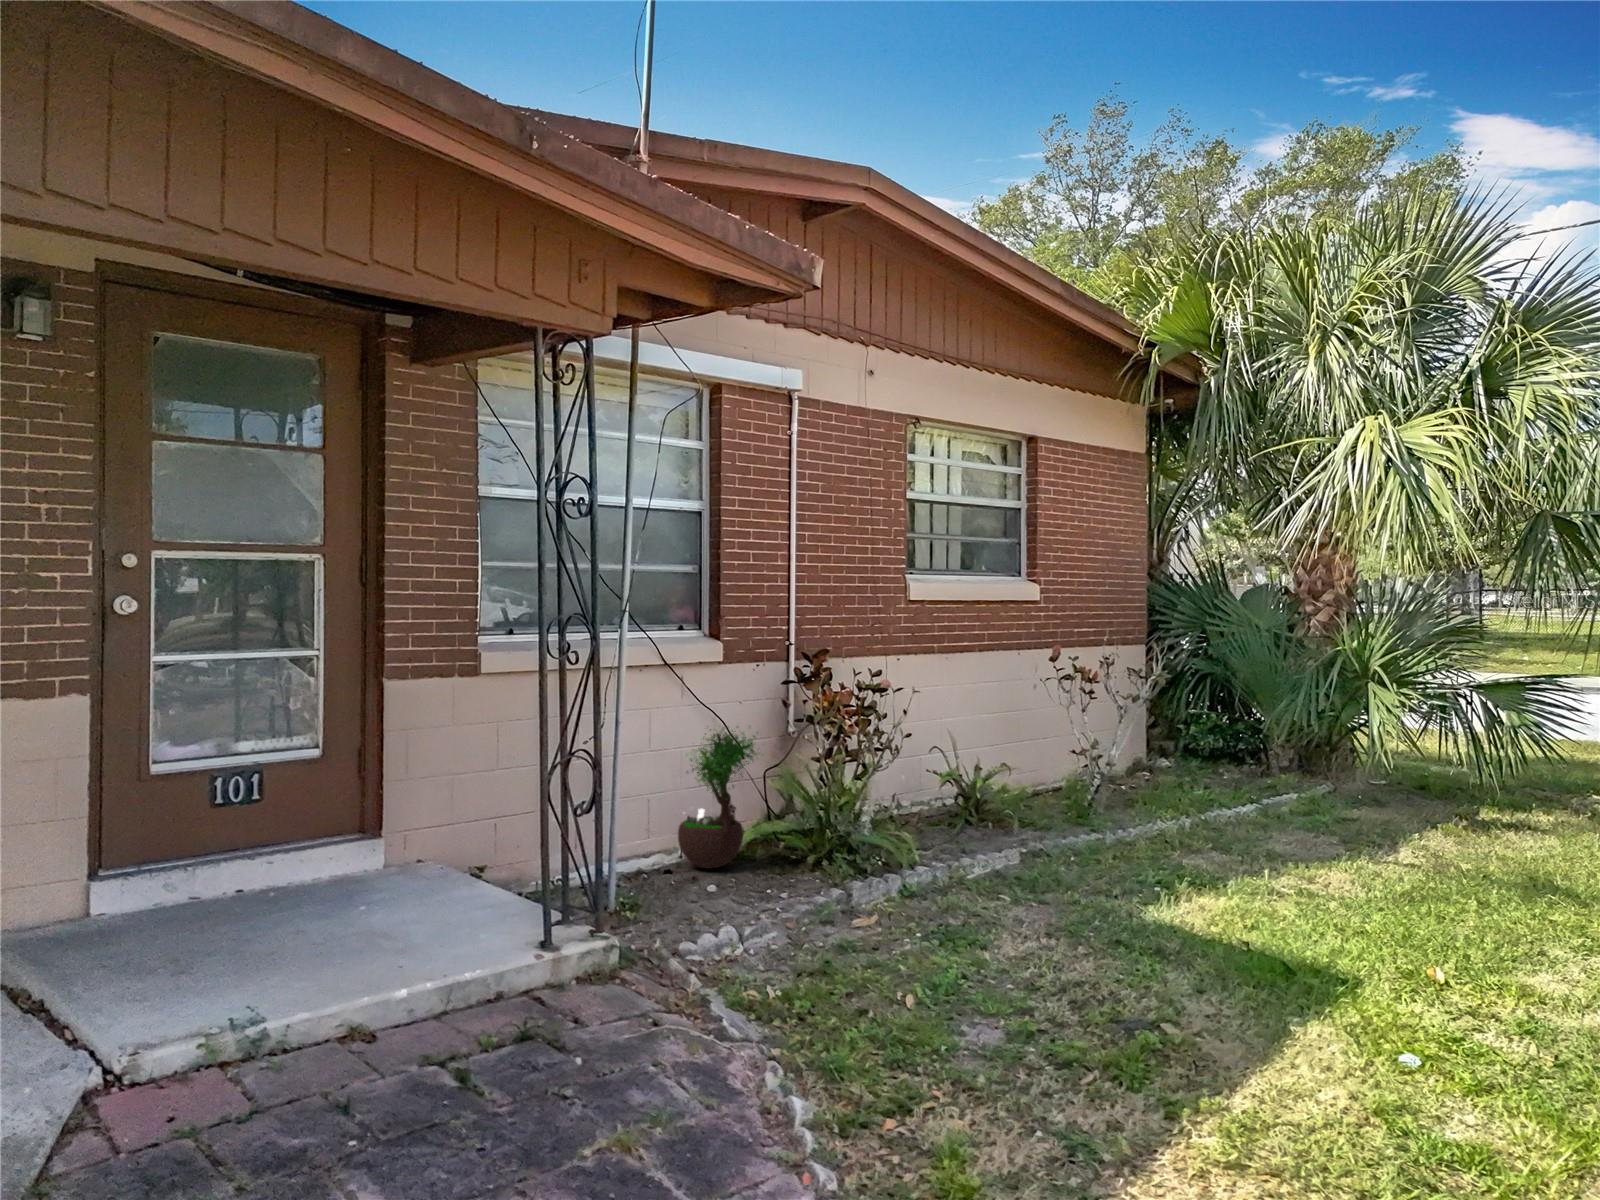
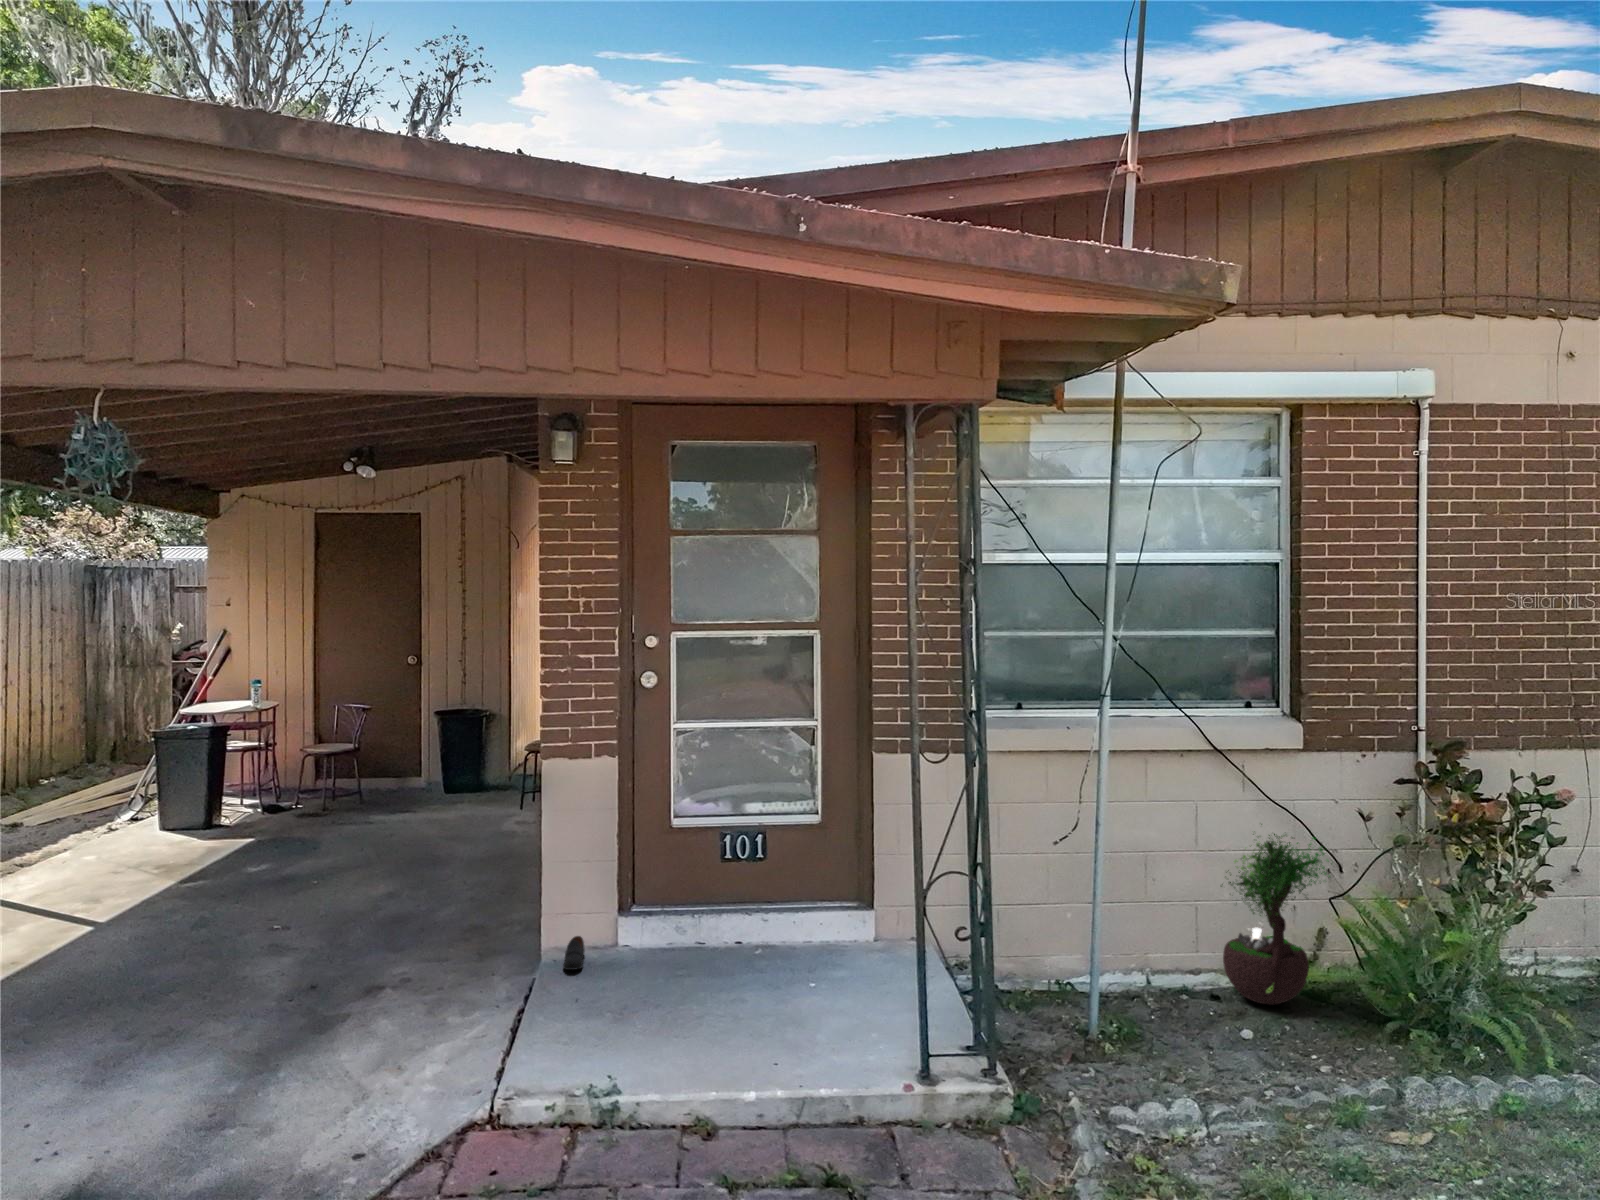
shoe: none [33,913,69,950] -> present [563,936,584,970]

